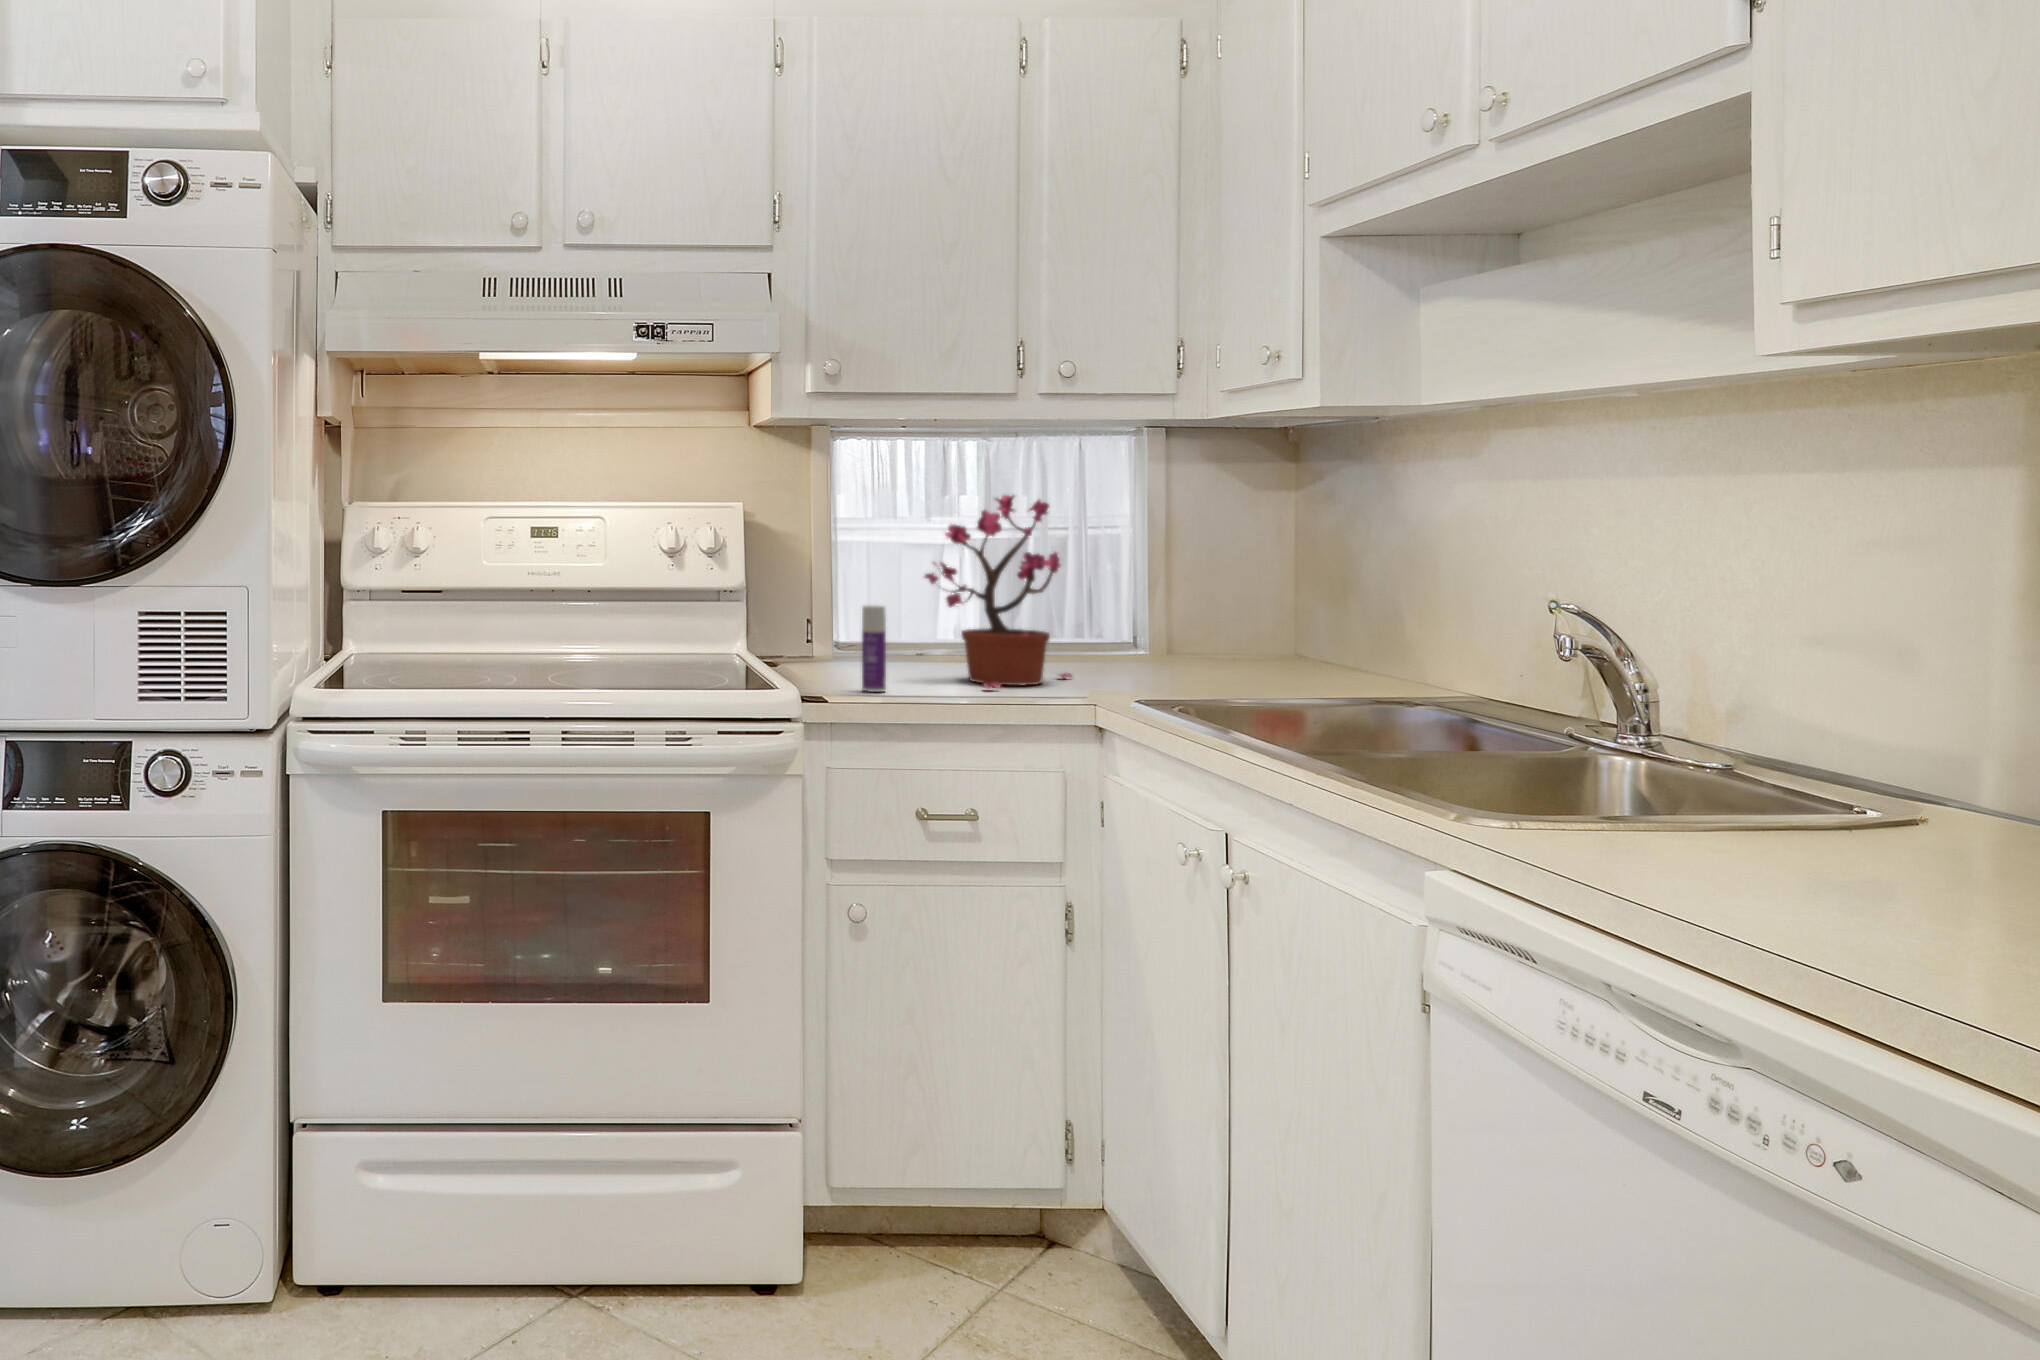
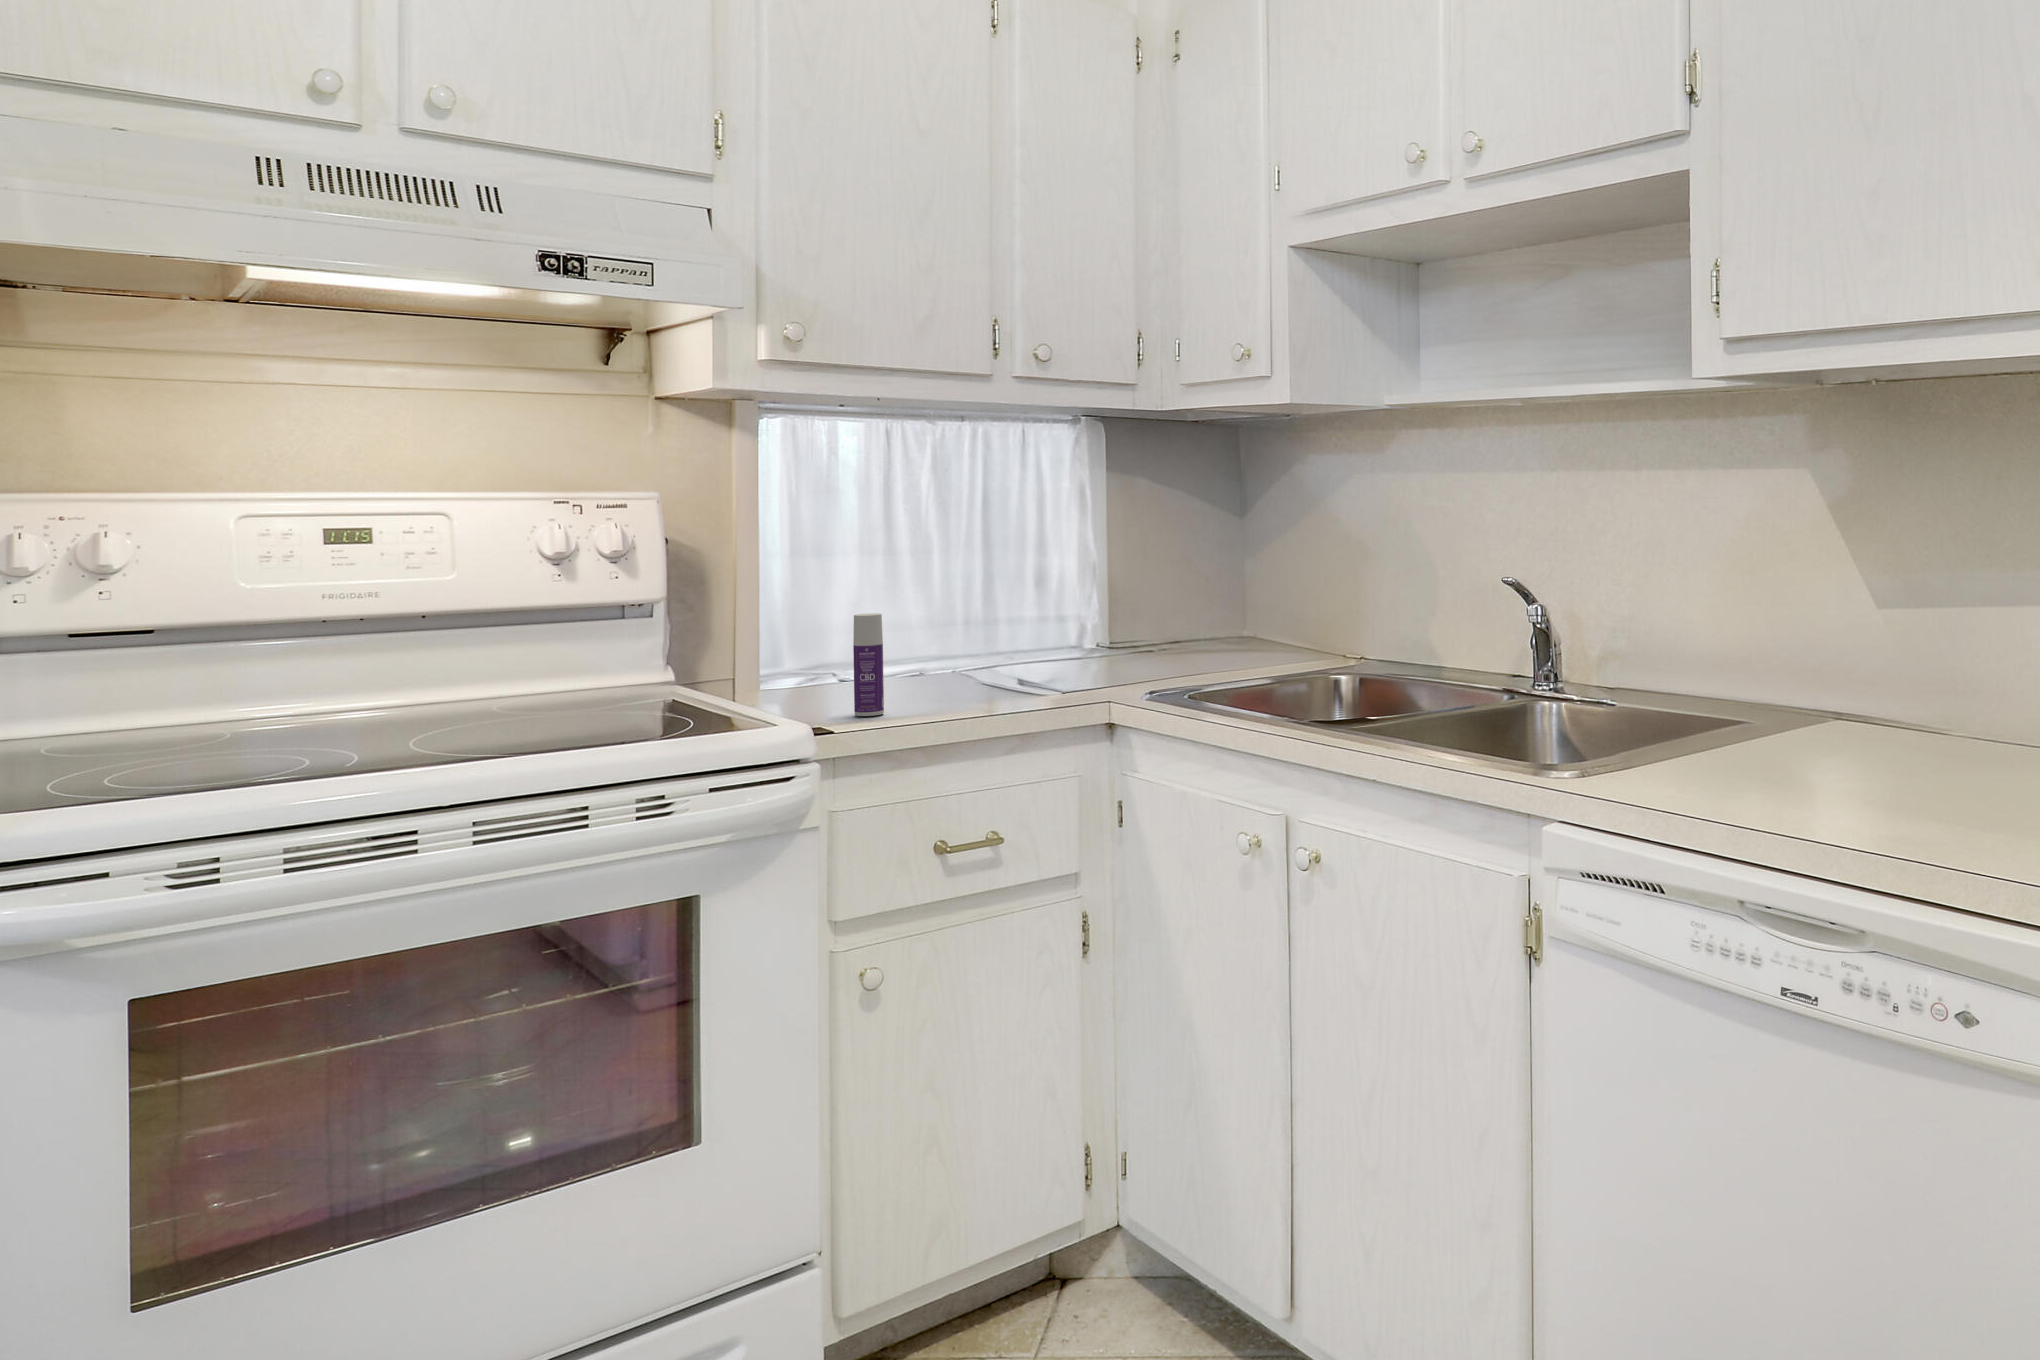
potted plant: present [925,495,1072,689] -> none [903,484,1053,697]

